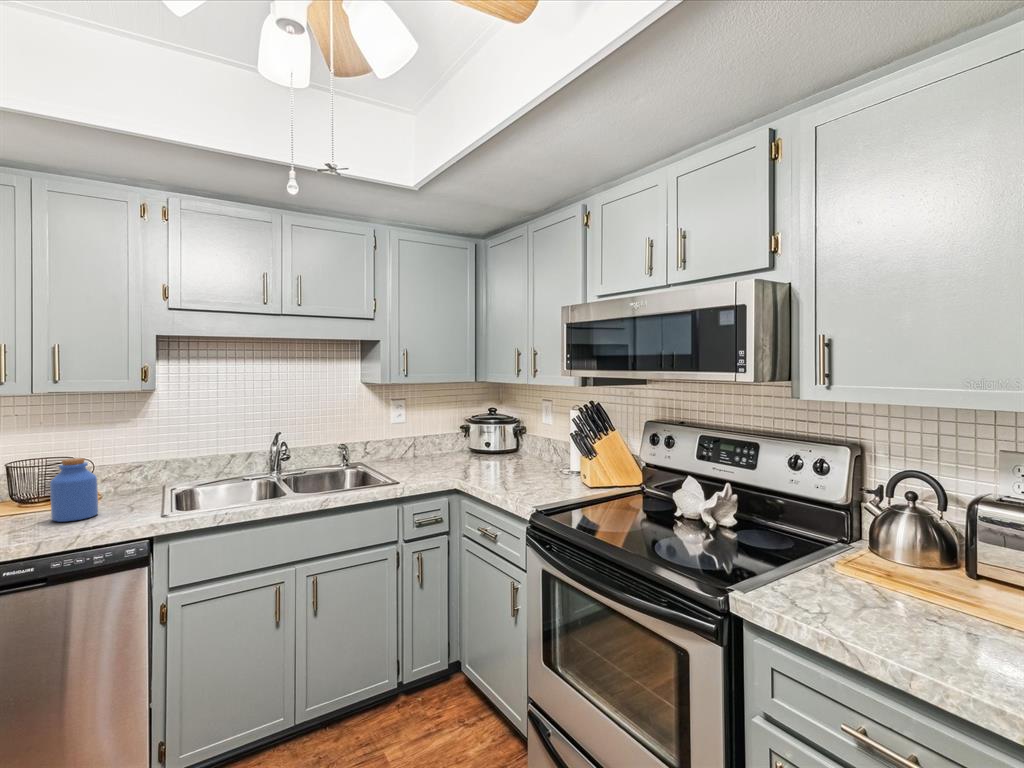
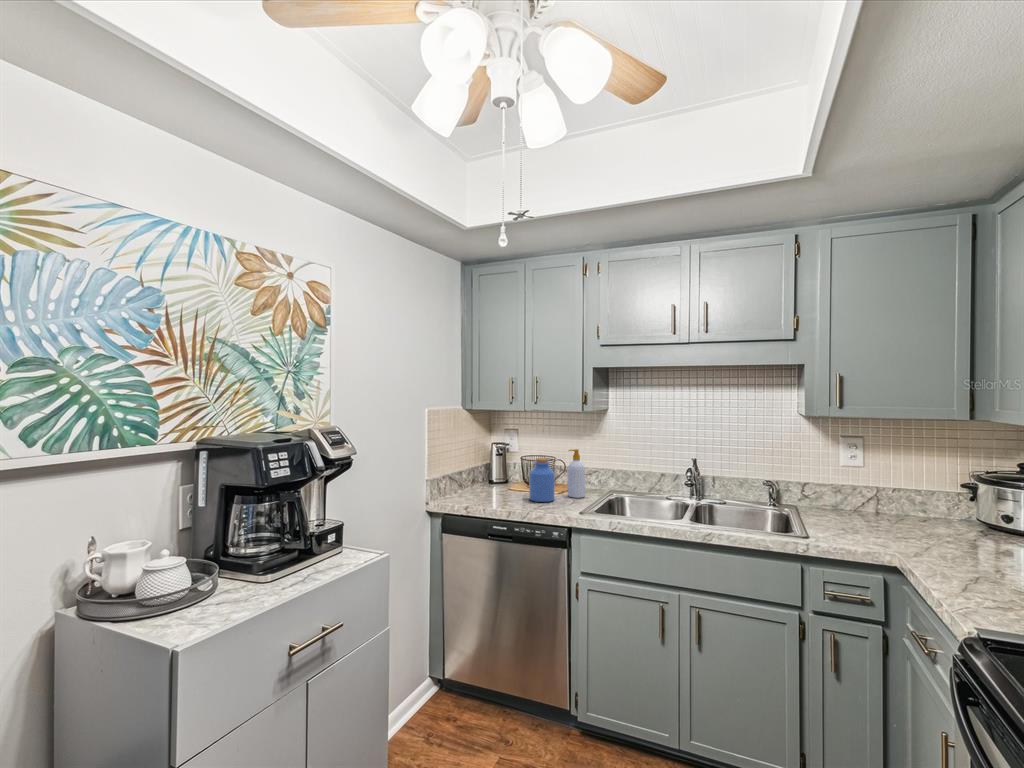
soap bottle: none [110,439,139,505] -> present [568,449,585,498]

